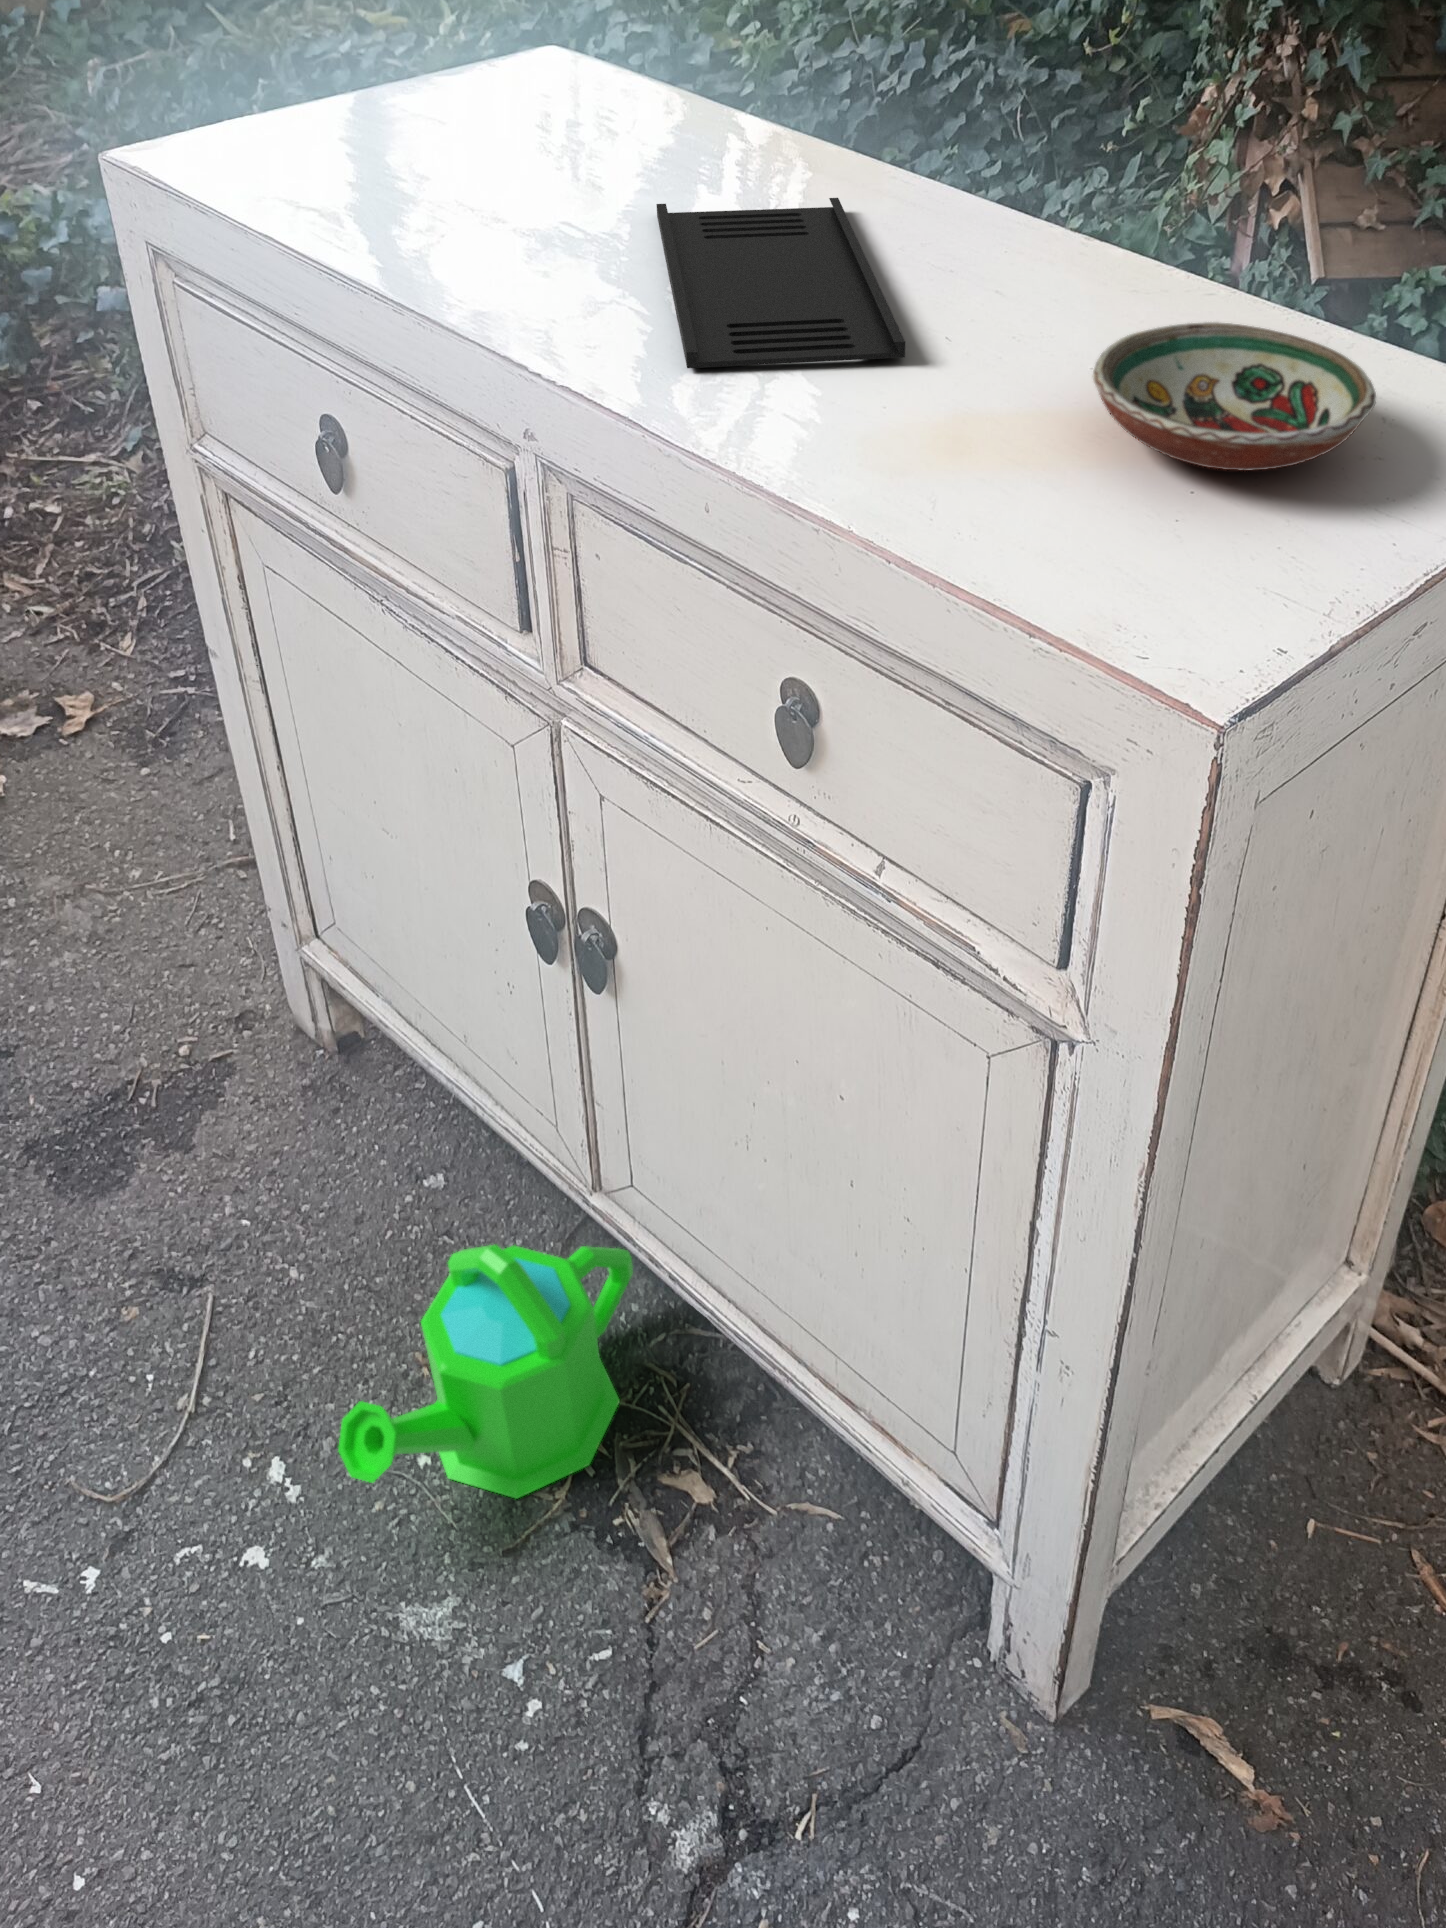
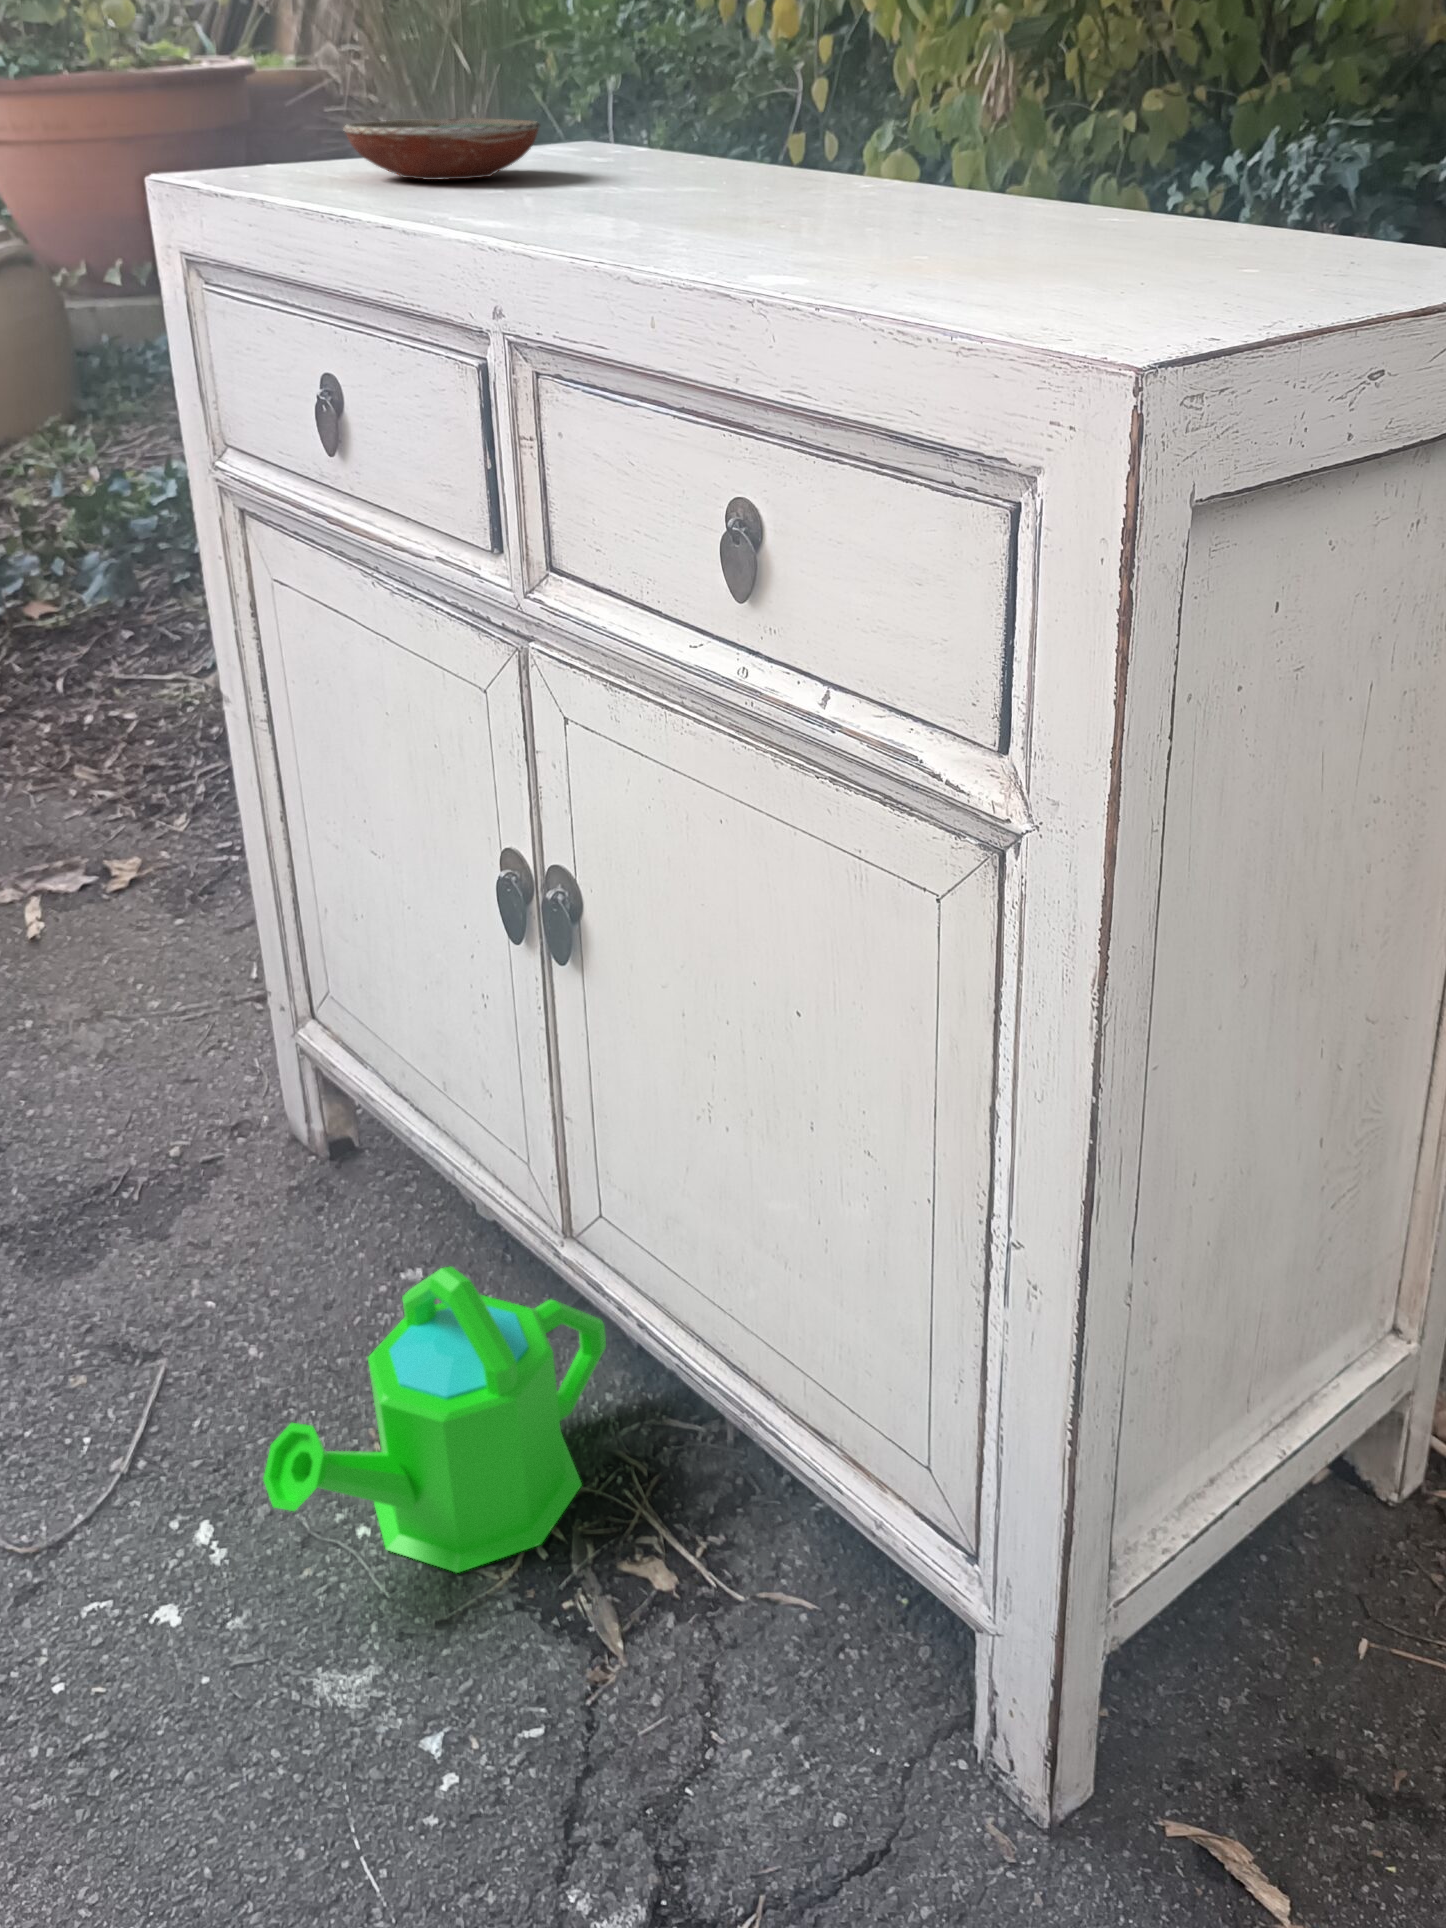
tray: present [656,198,905,368] -> none [656,184,872,240]
decorative bowl: present [1092,322,1376,471] -> present [343,118,540,180]

